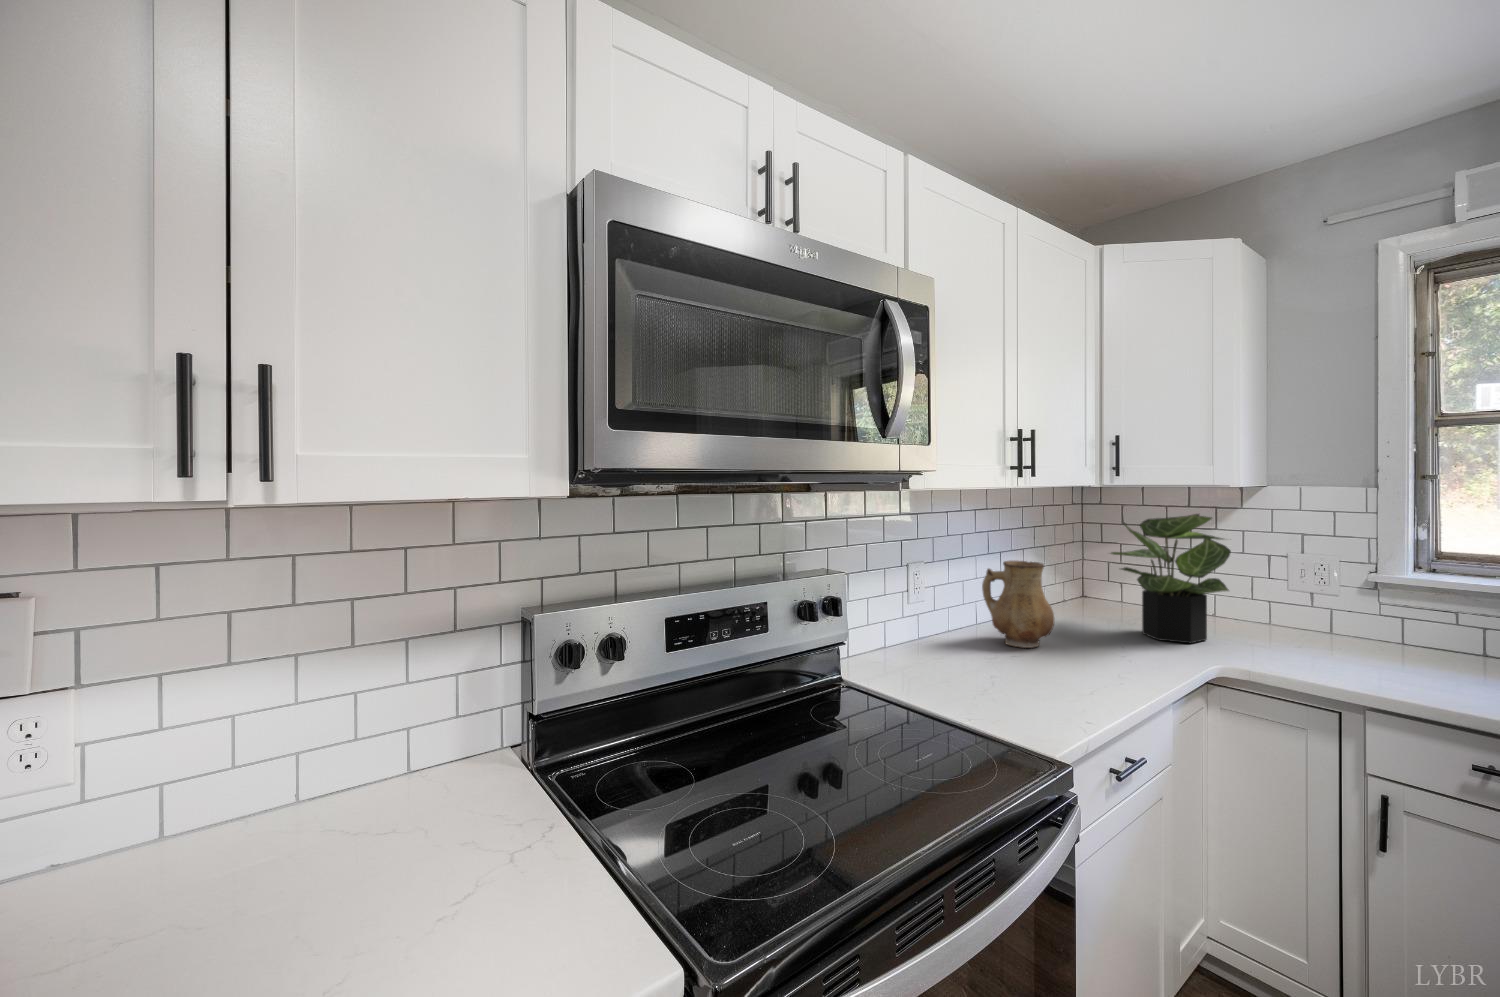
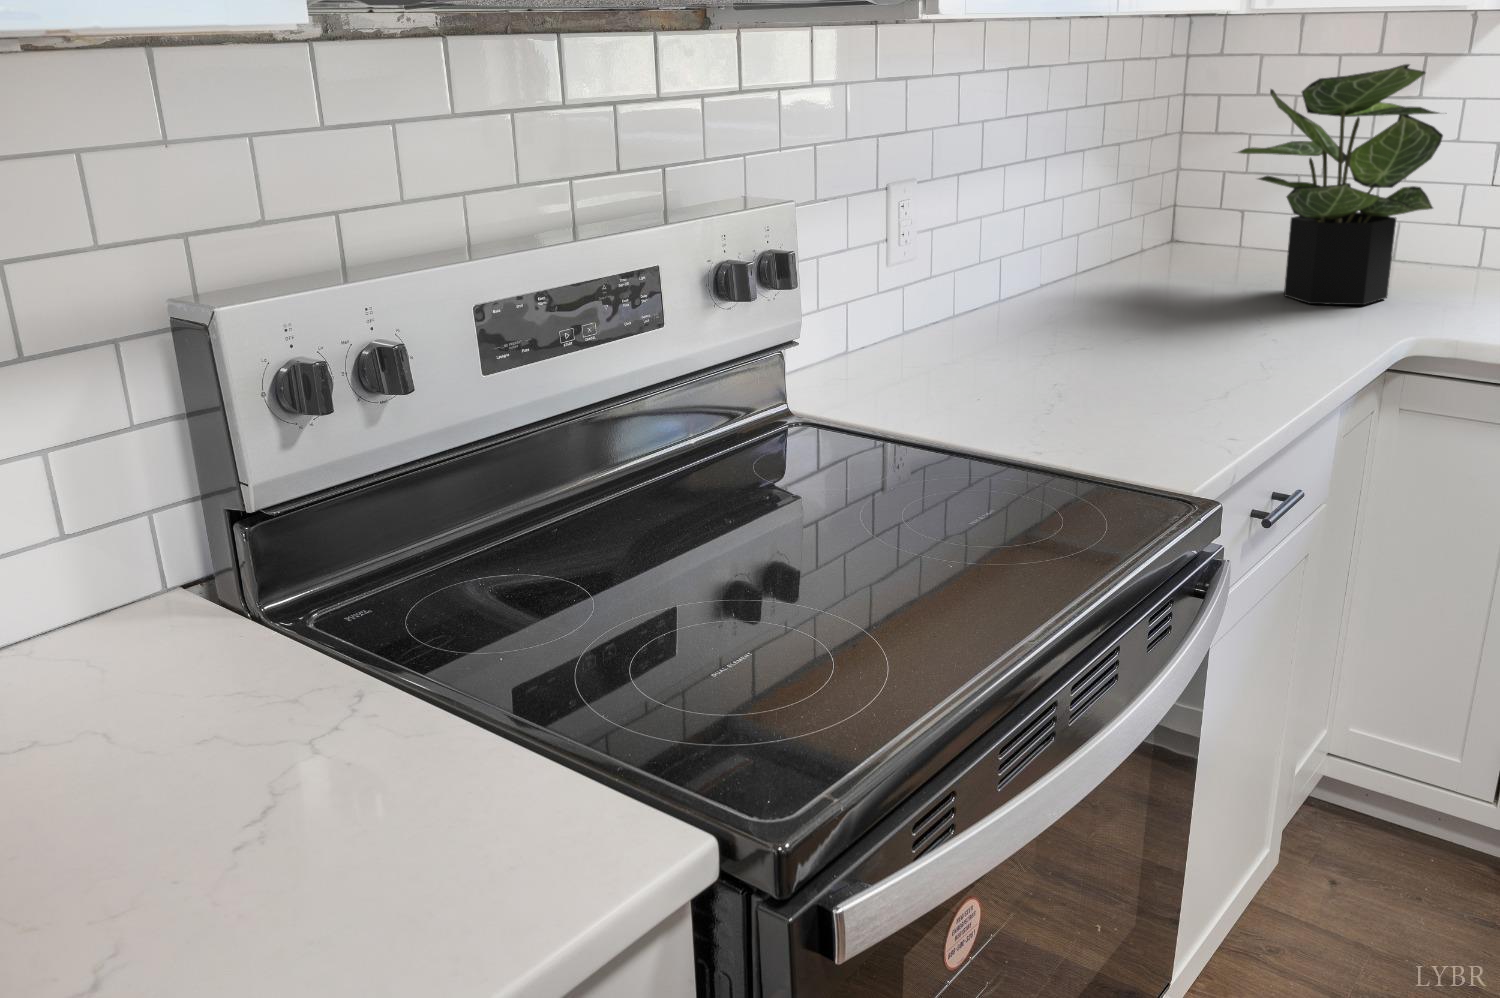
ceramic pitcher: present [982,560,1054,648] -> none [1023,171,1149,333]

